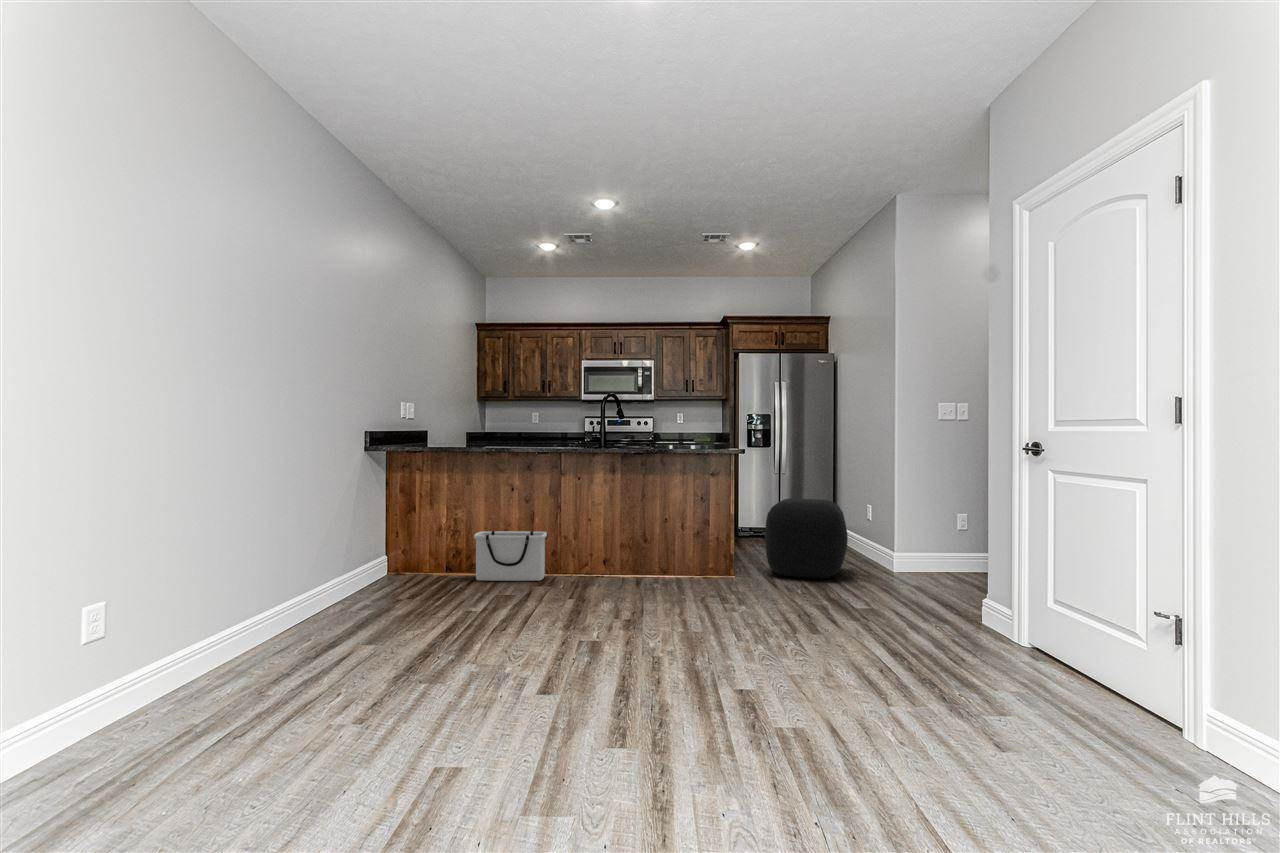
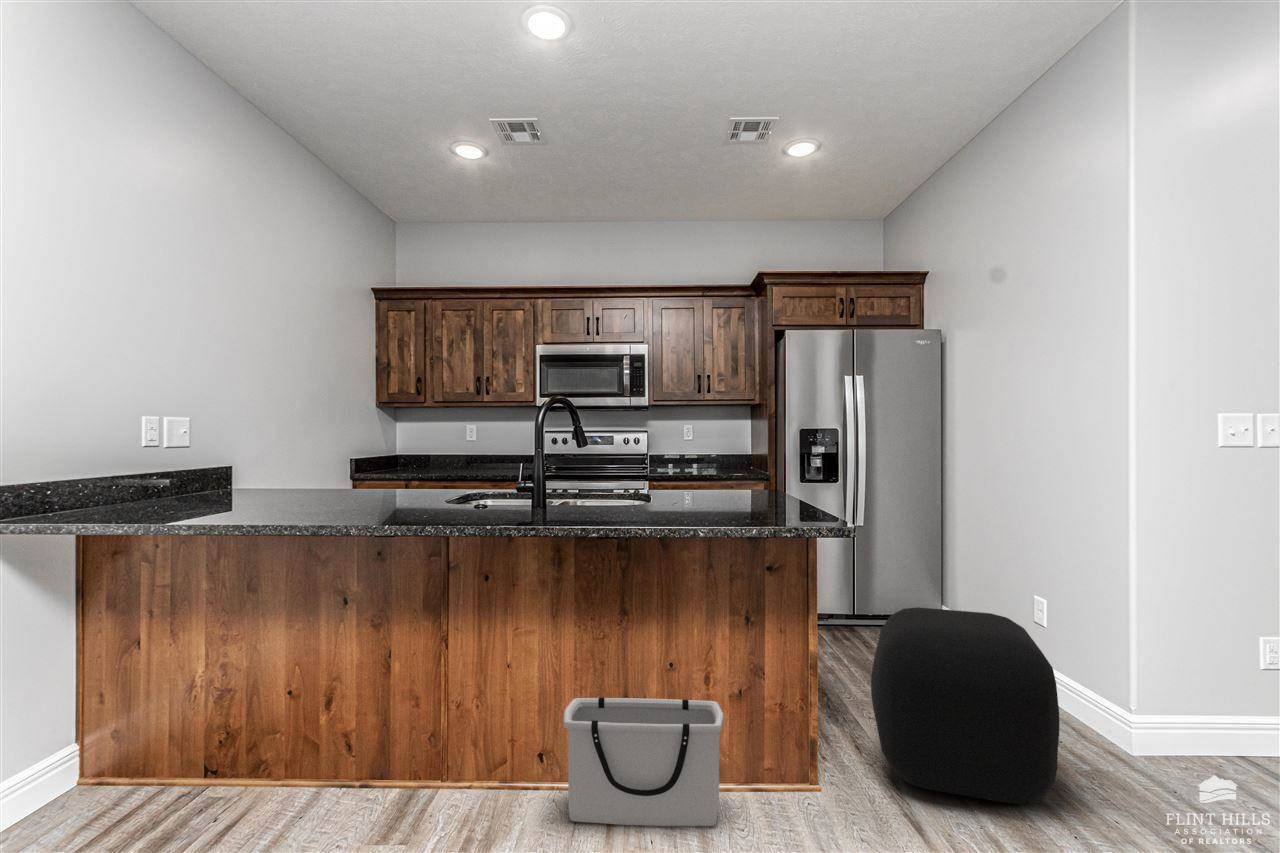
storage bin: present [474,531,547,581] -> present [564,698,723,826]

